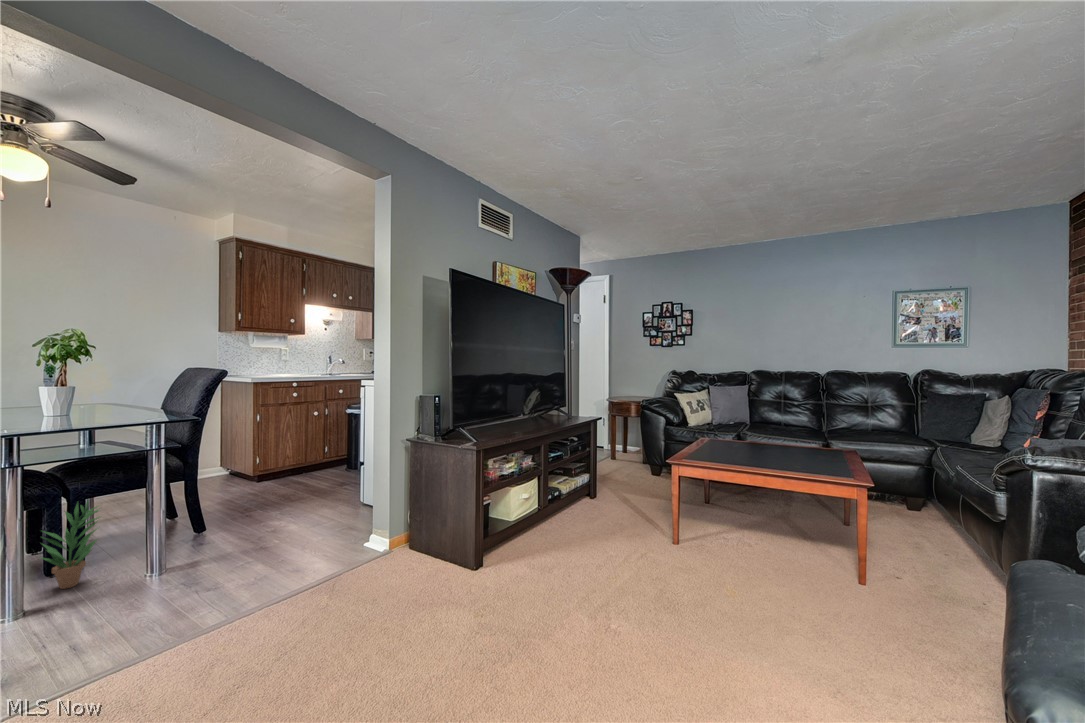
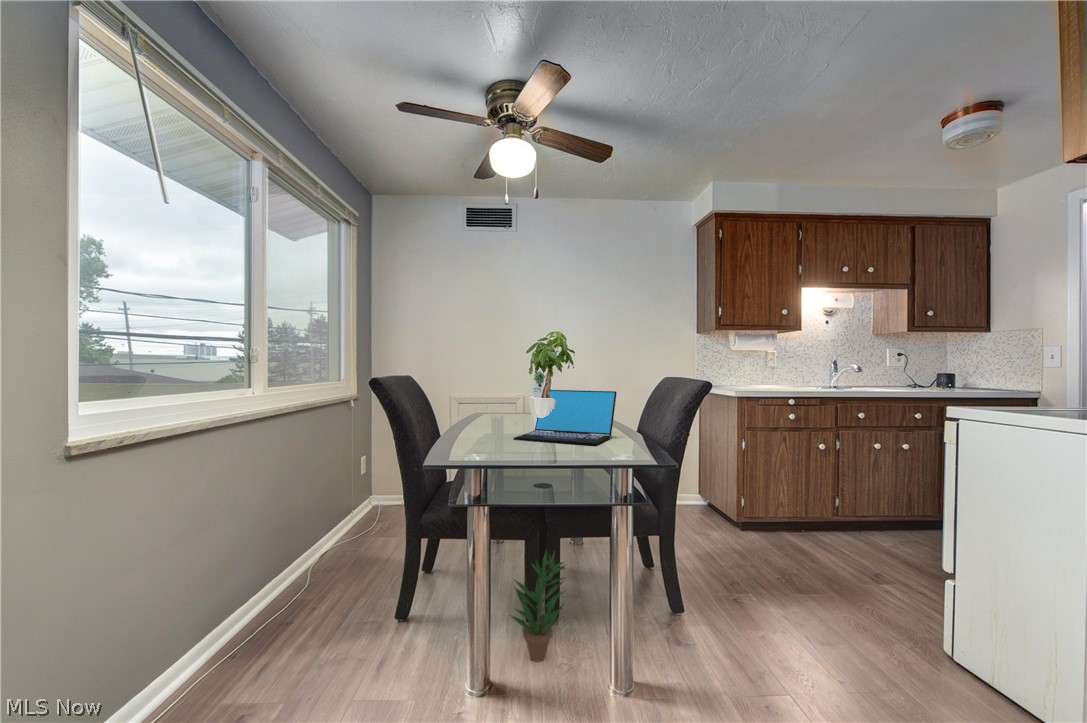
laptop: none [34,378,146,421] -> present [514,390,617,446]

